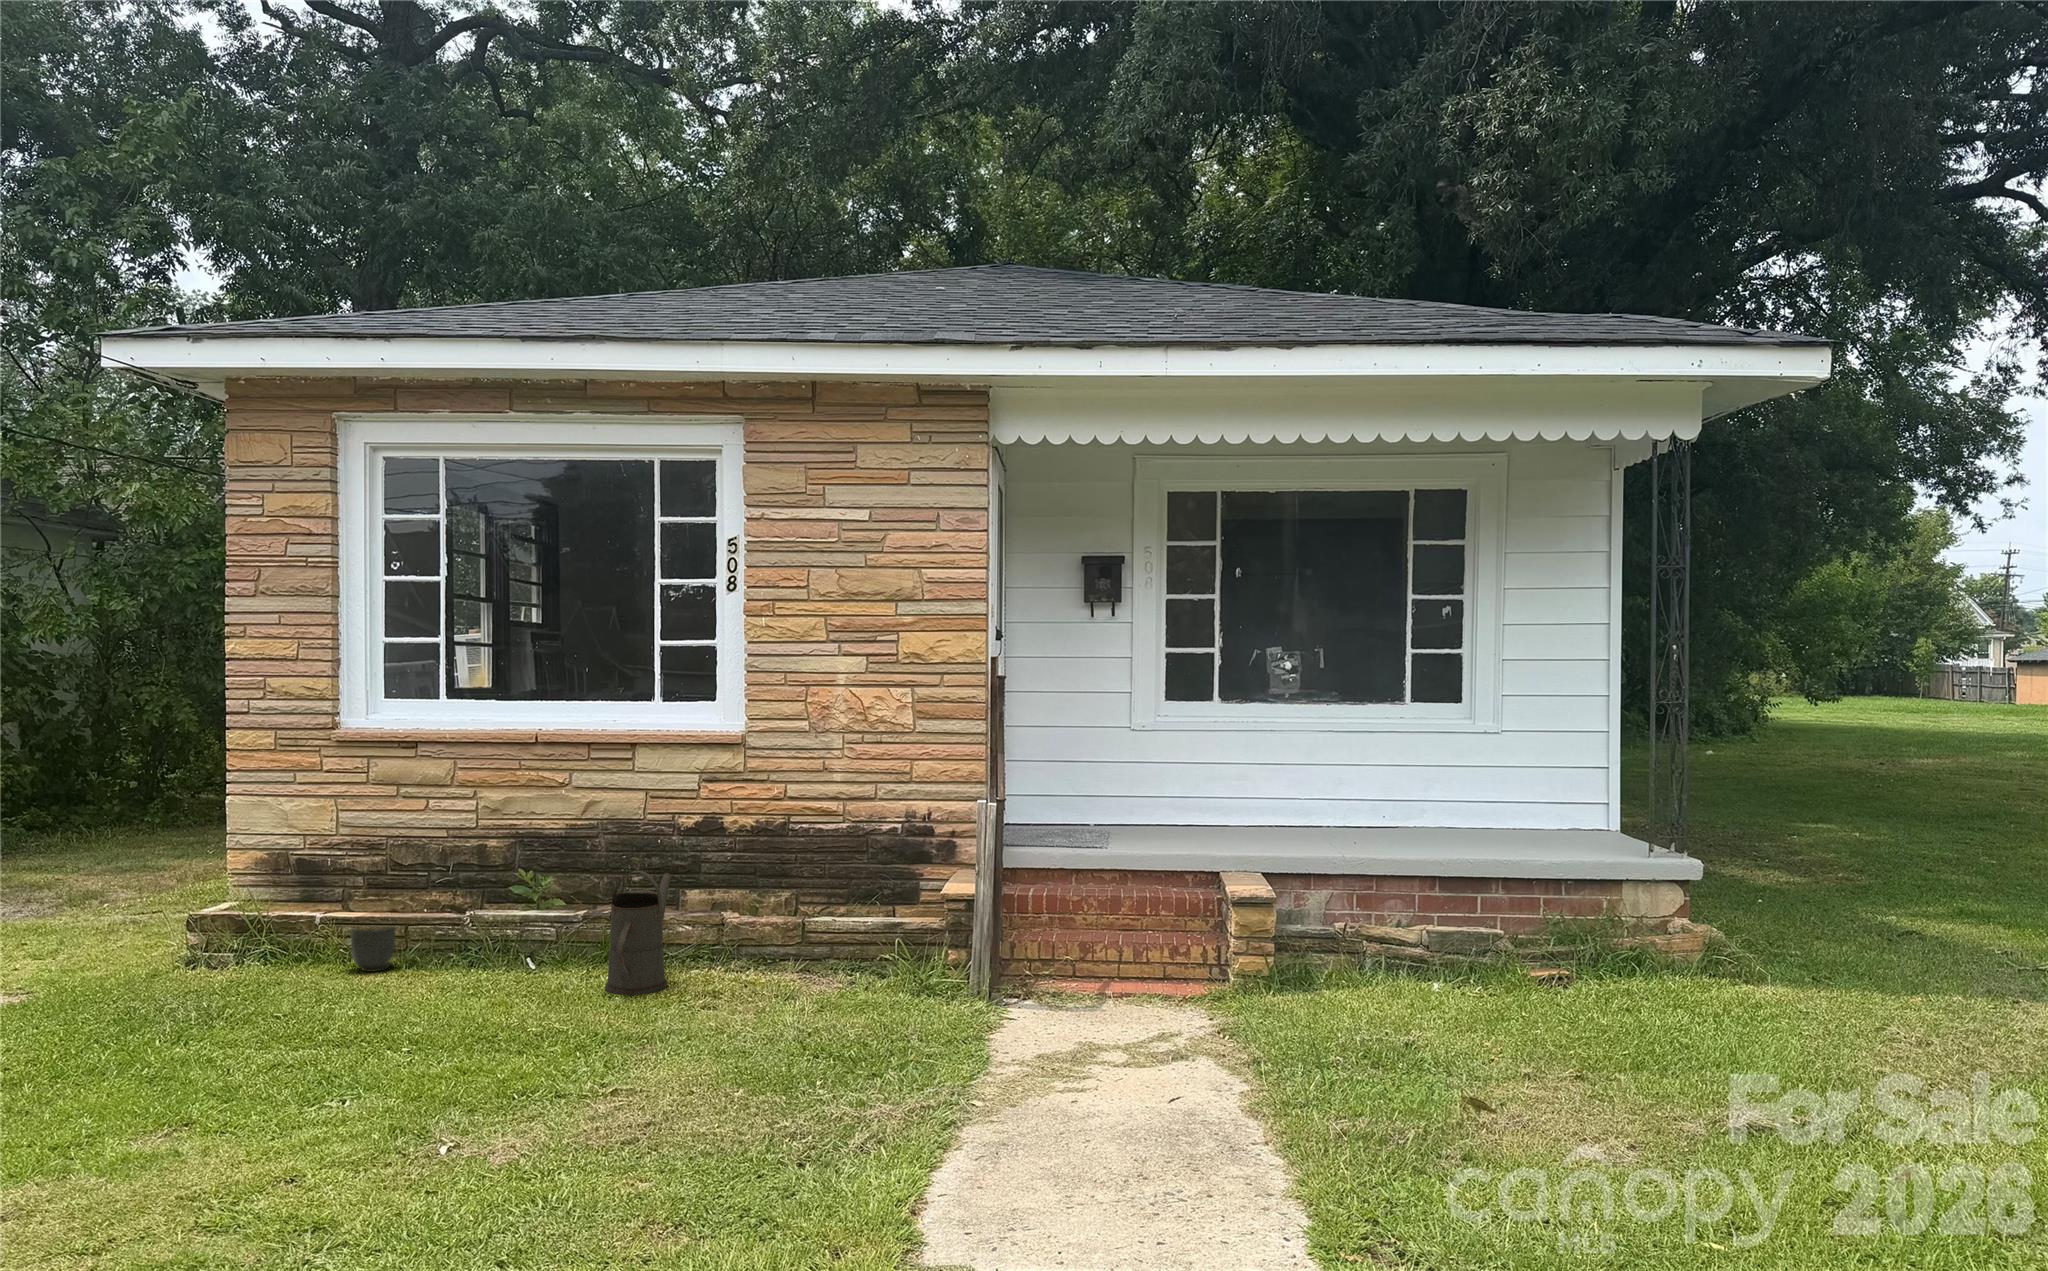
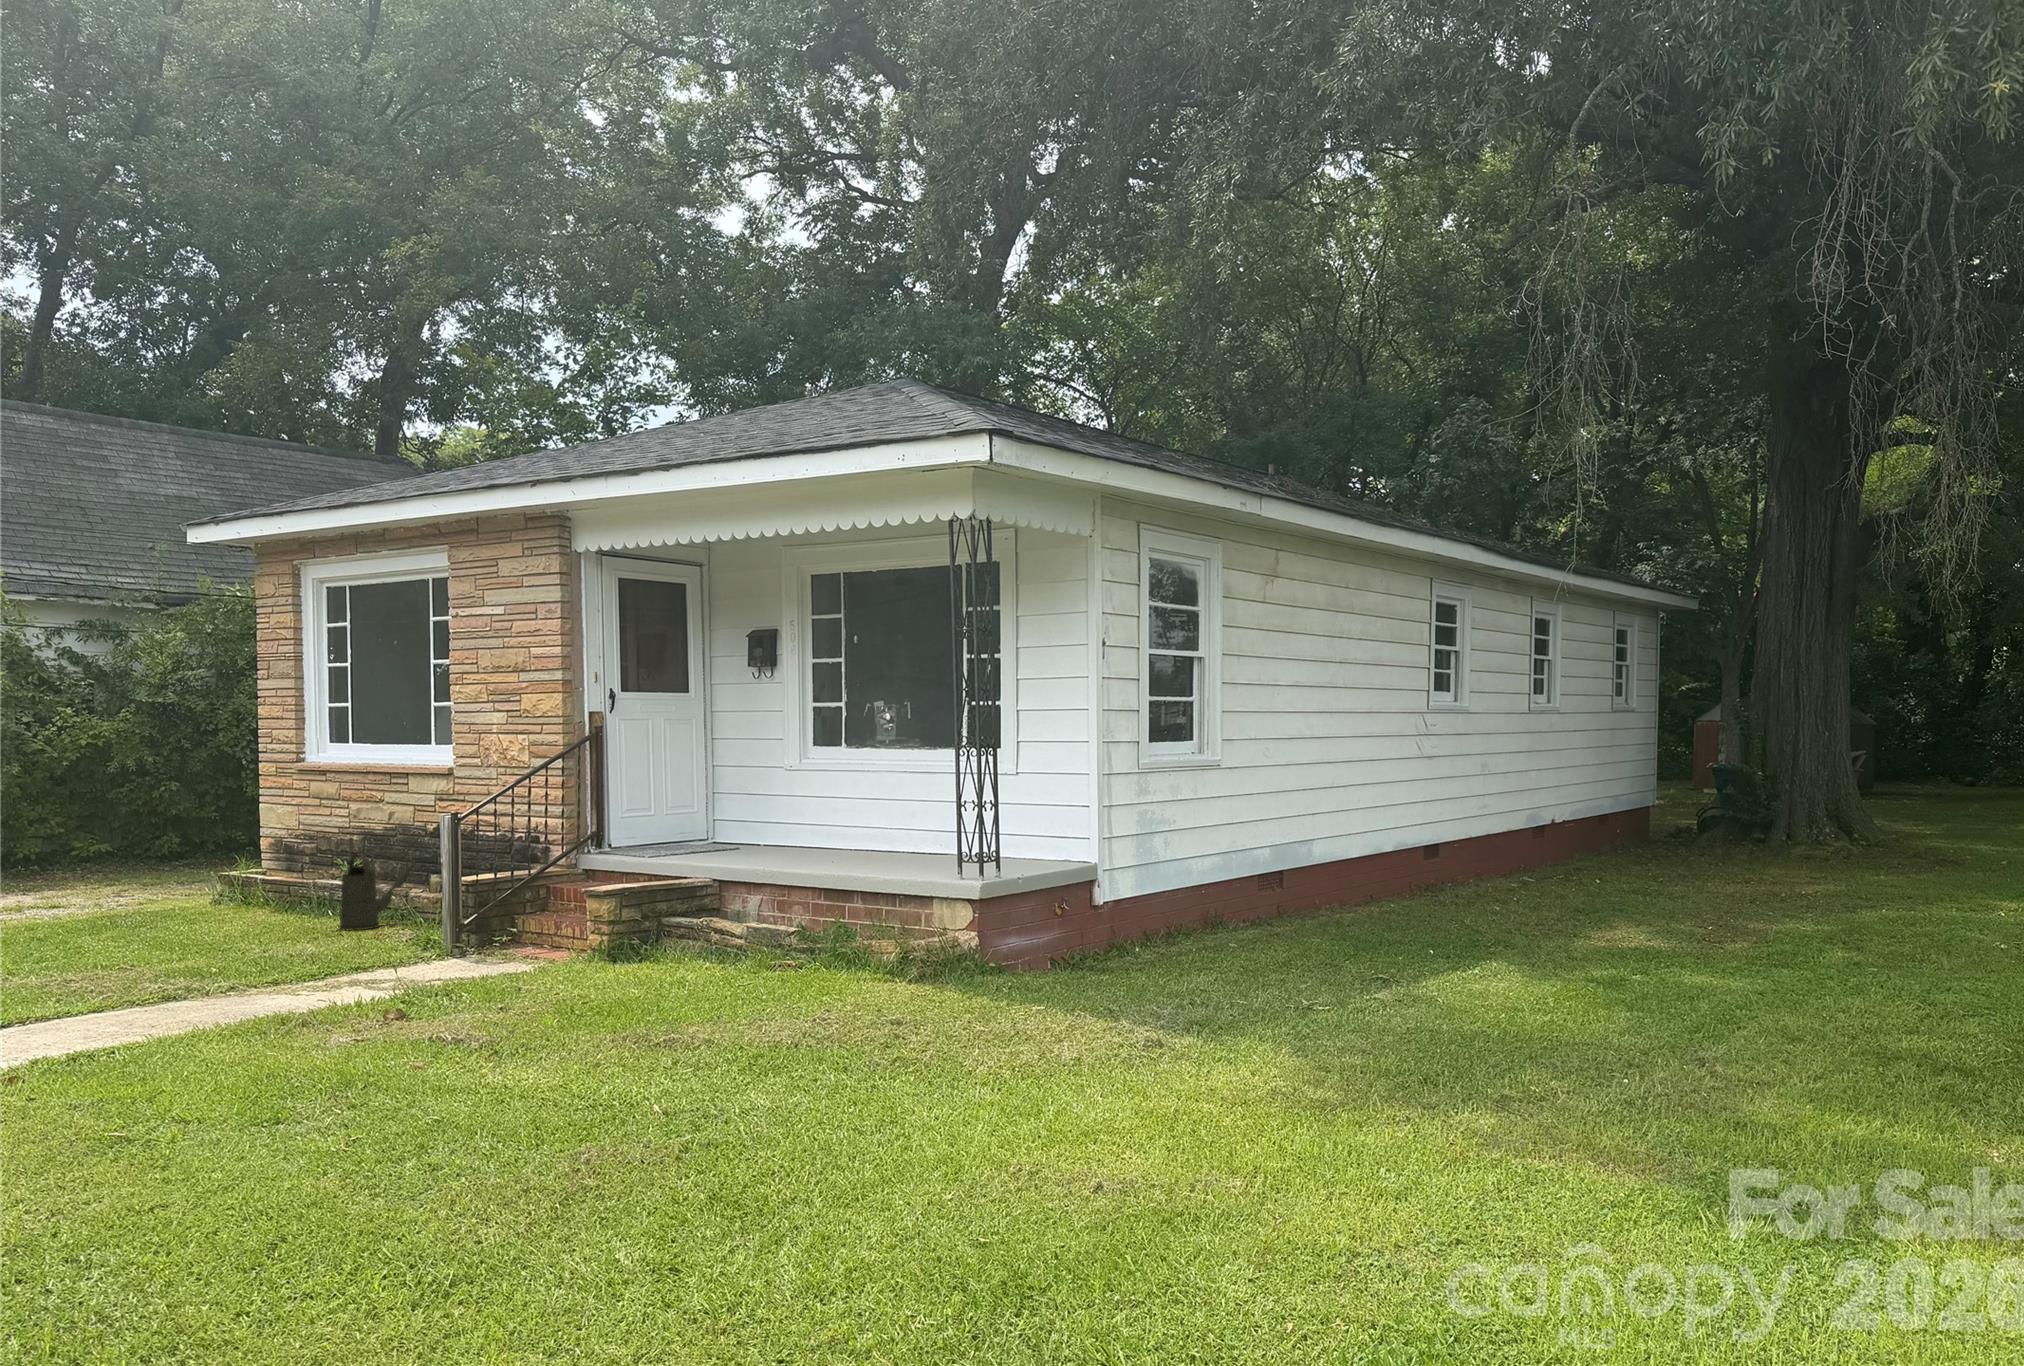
planter: present [350,927,396,972] -> none [282,882,313,911]

